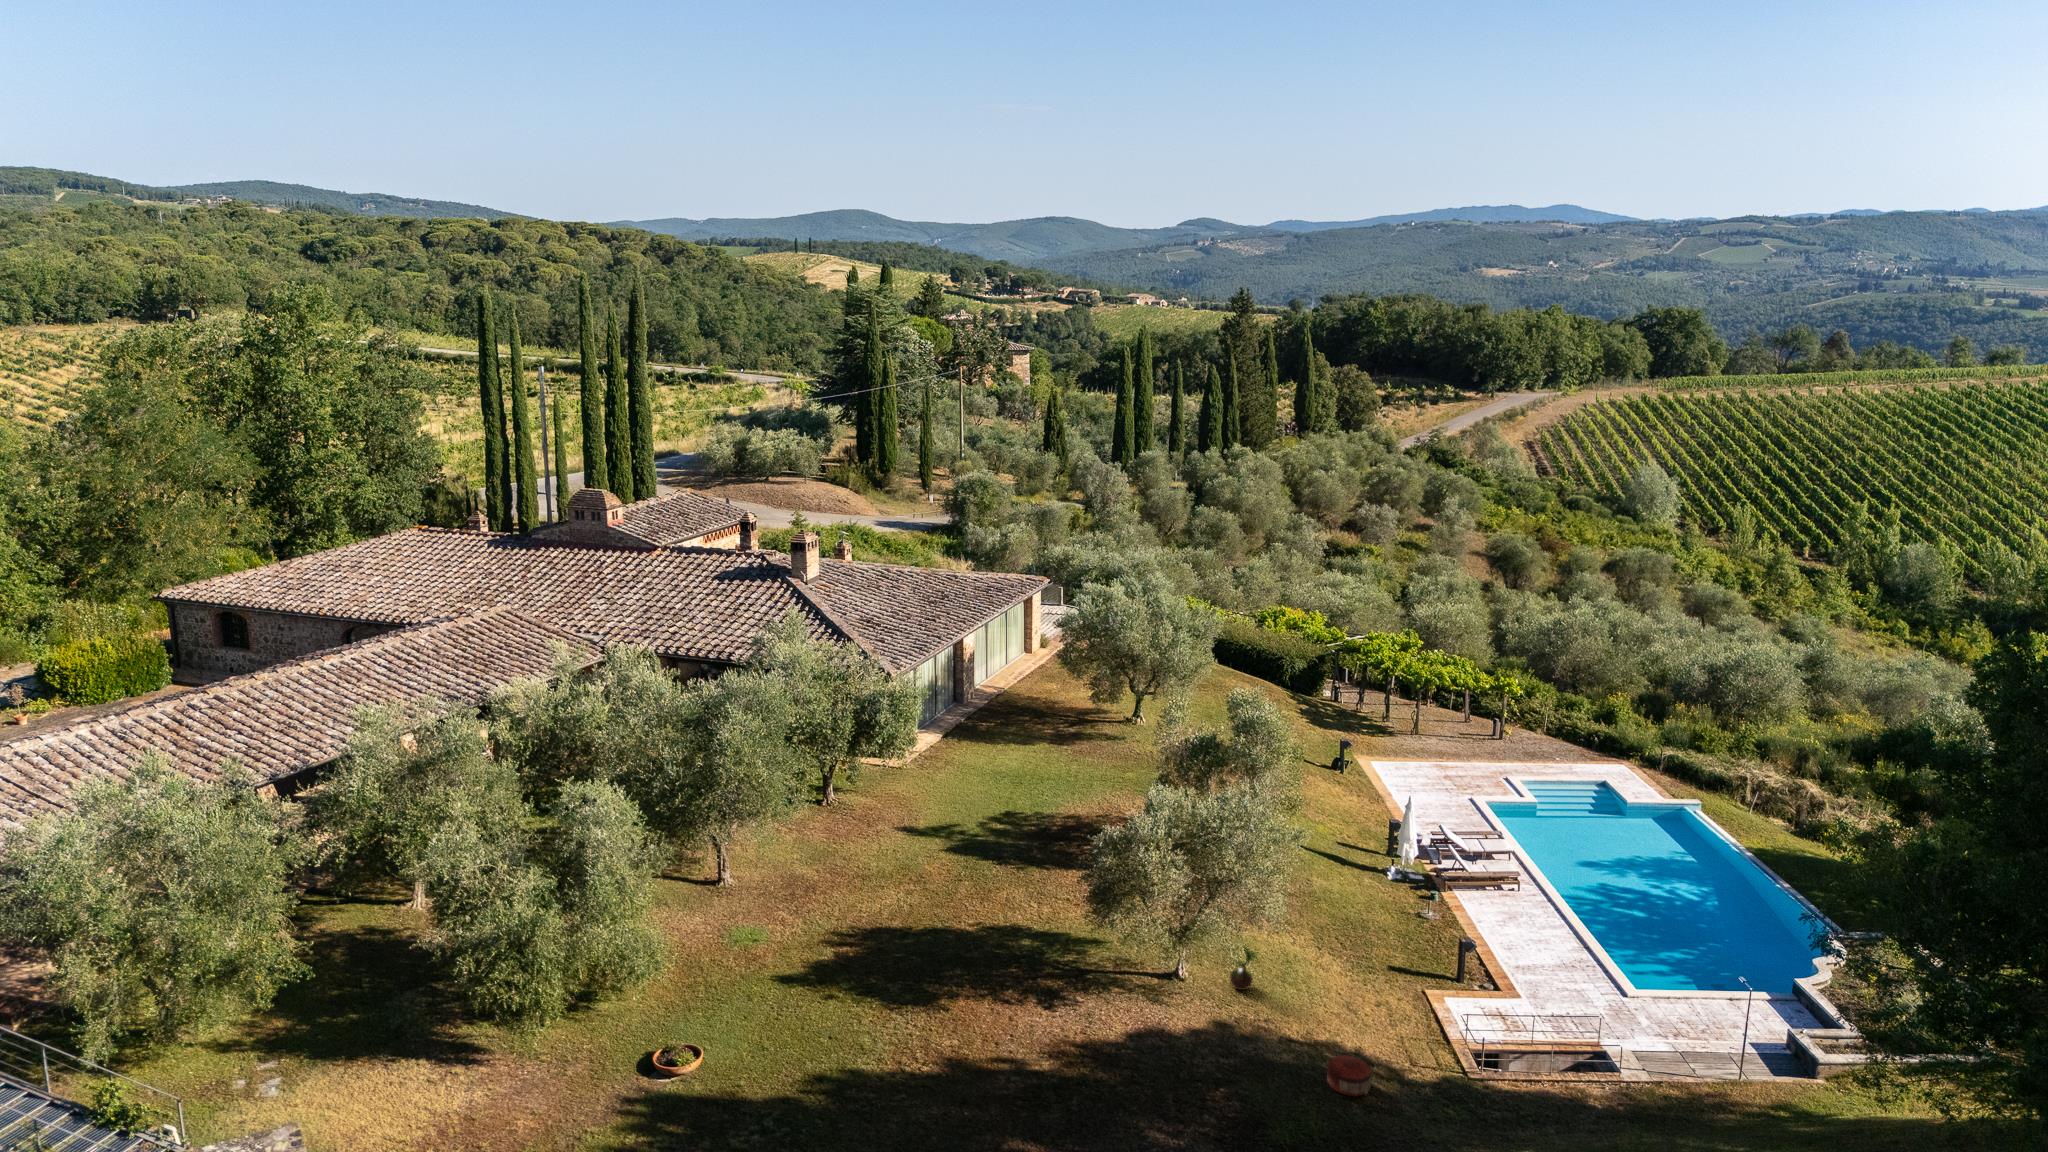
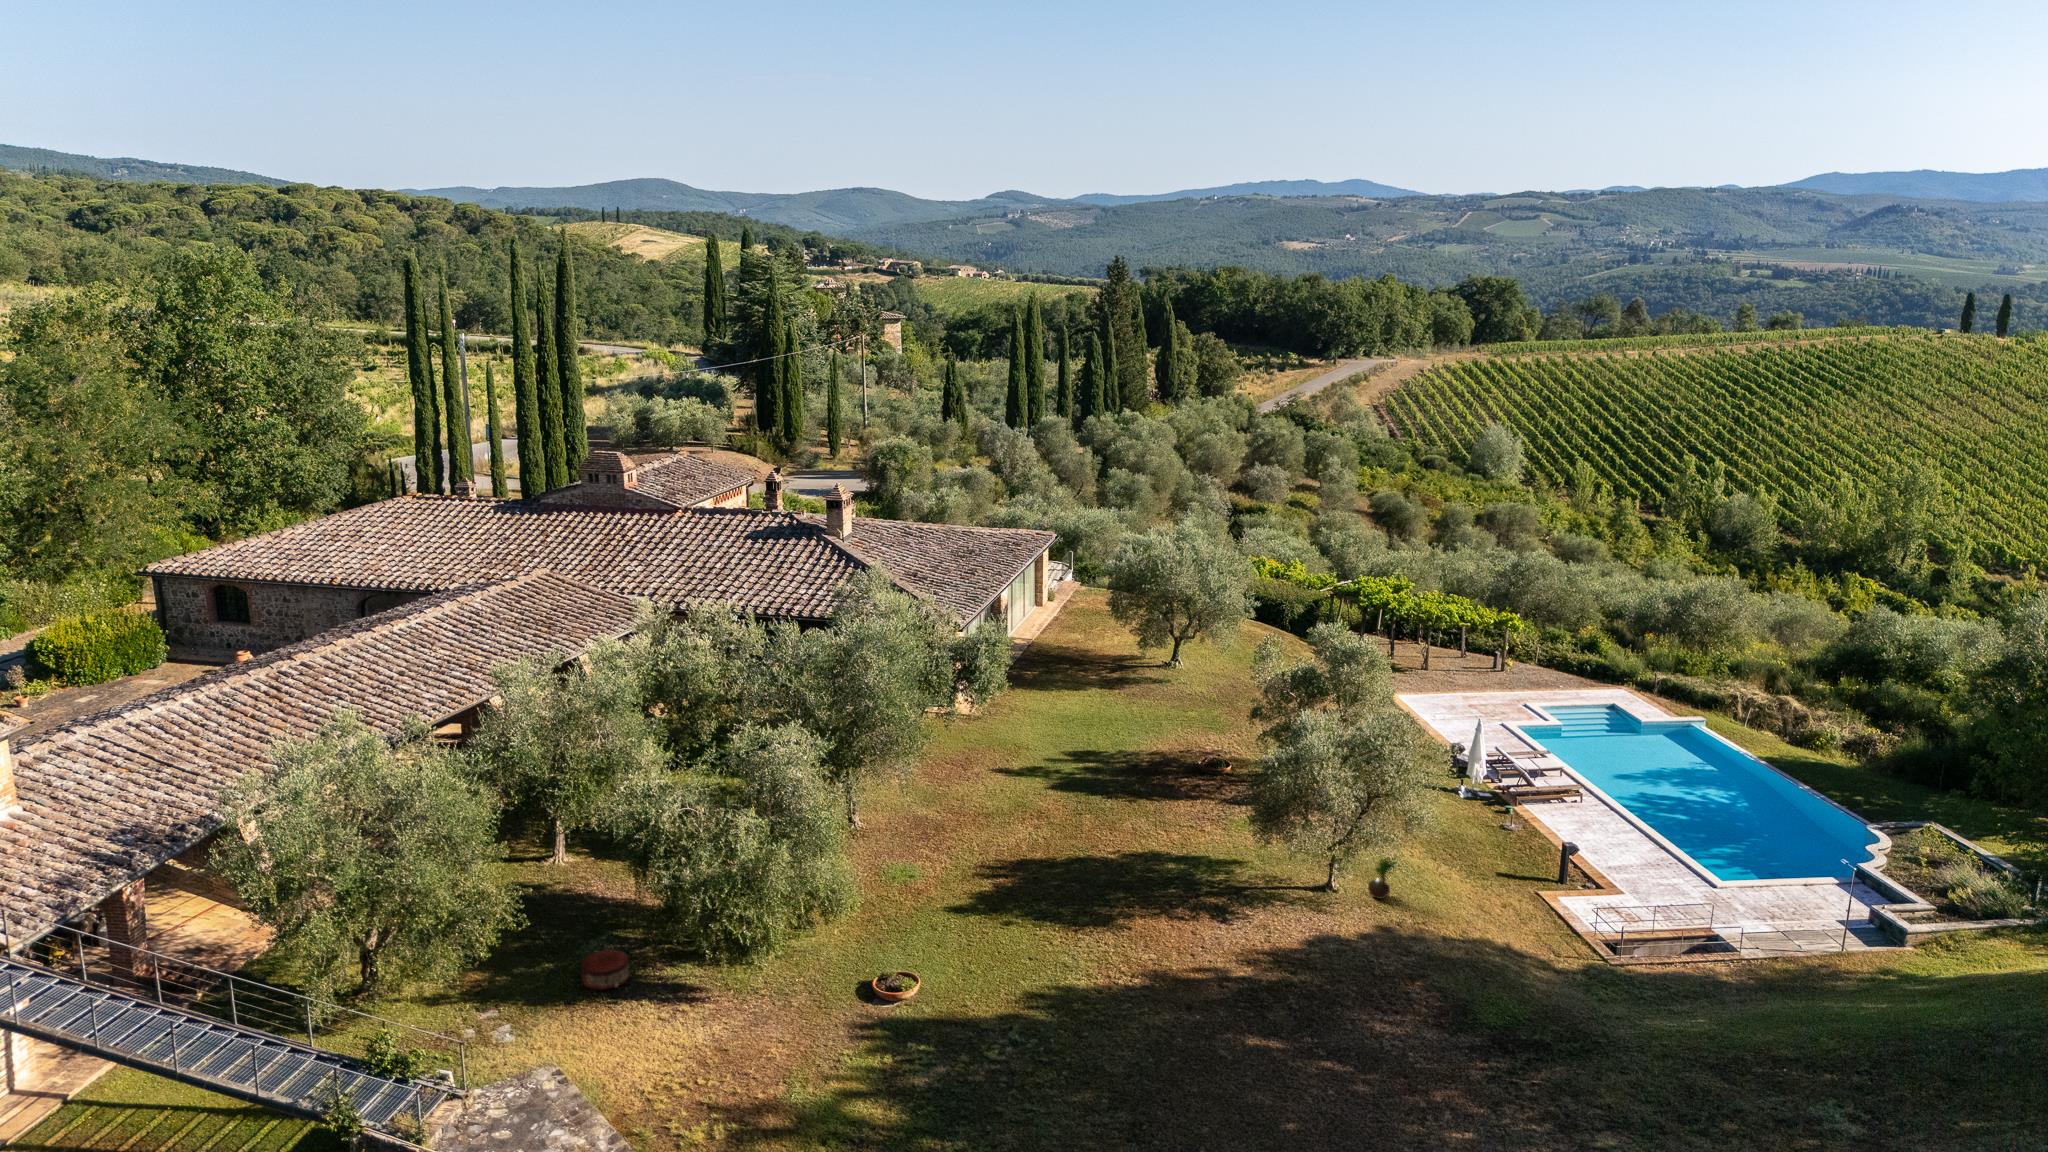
pouf: present [1327,1055,1371,1097] -> present [582,950,630,990]

